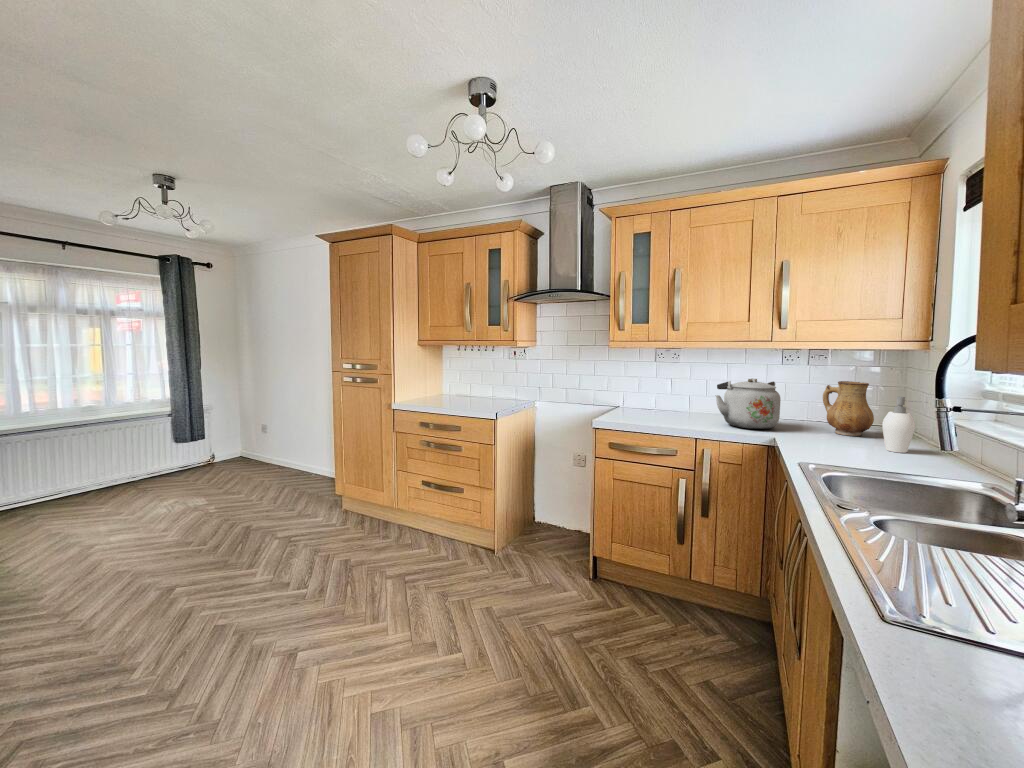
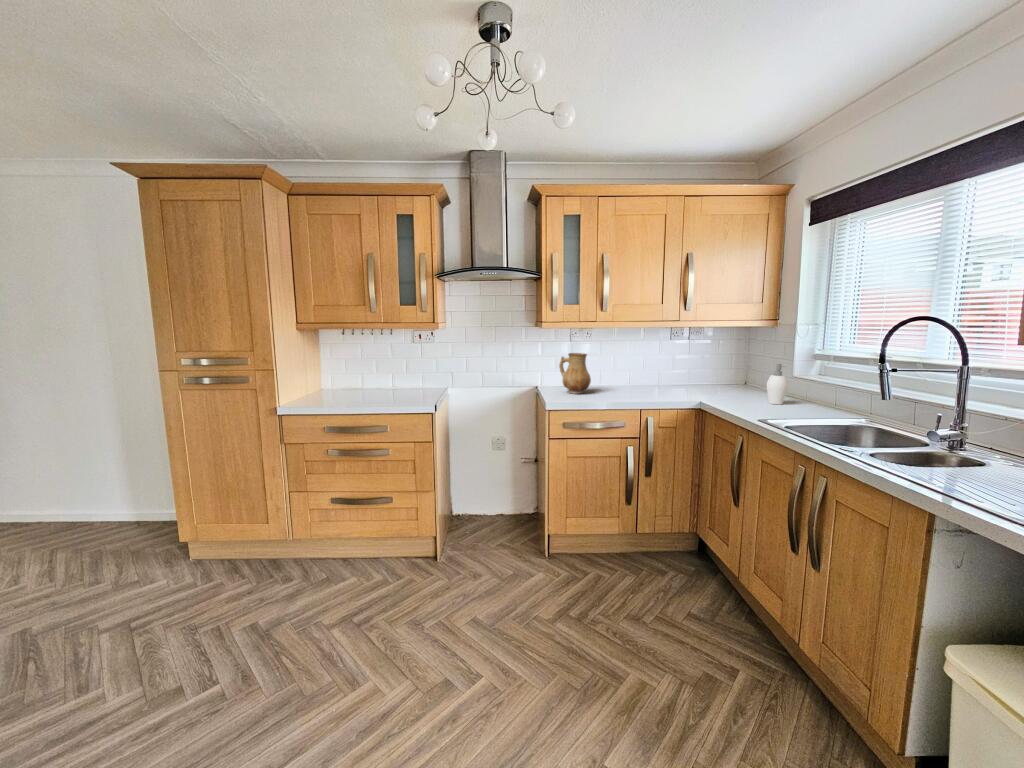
kettle: present [716,378,781,429] -> none [636,354,688,397]
ceramic pitcher: present [823,381,874,436] -> present [559,353,591,394]

